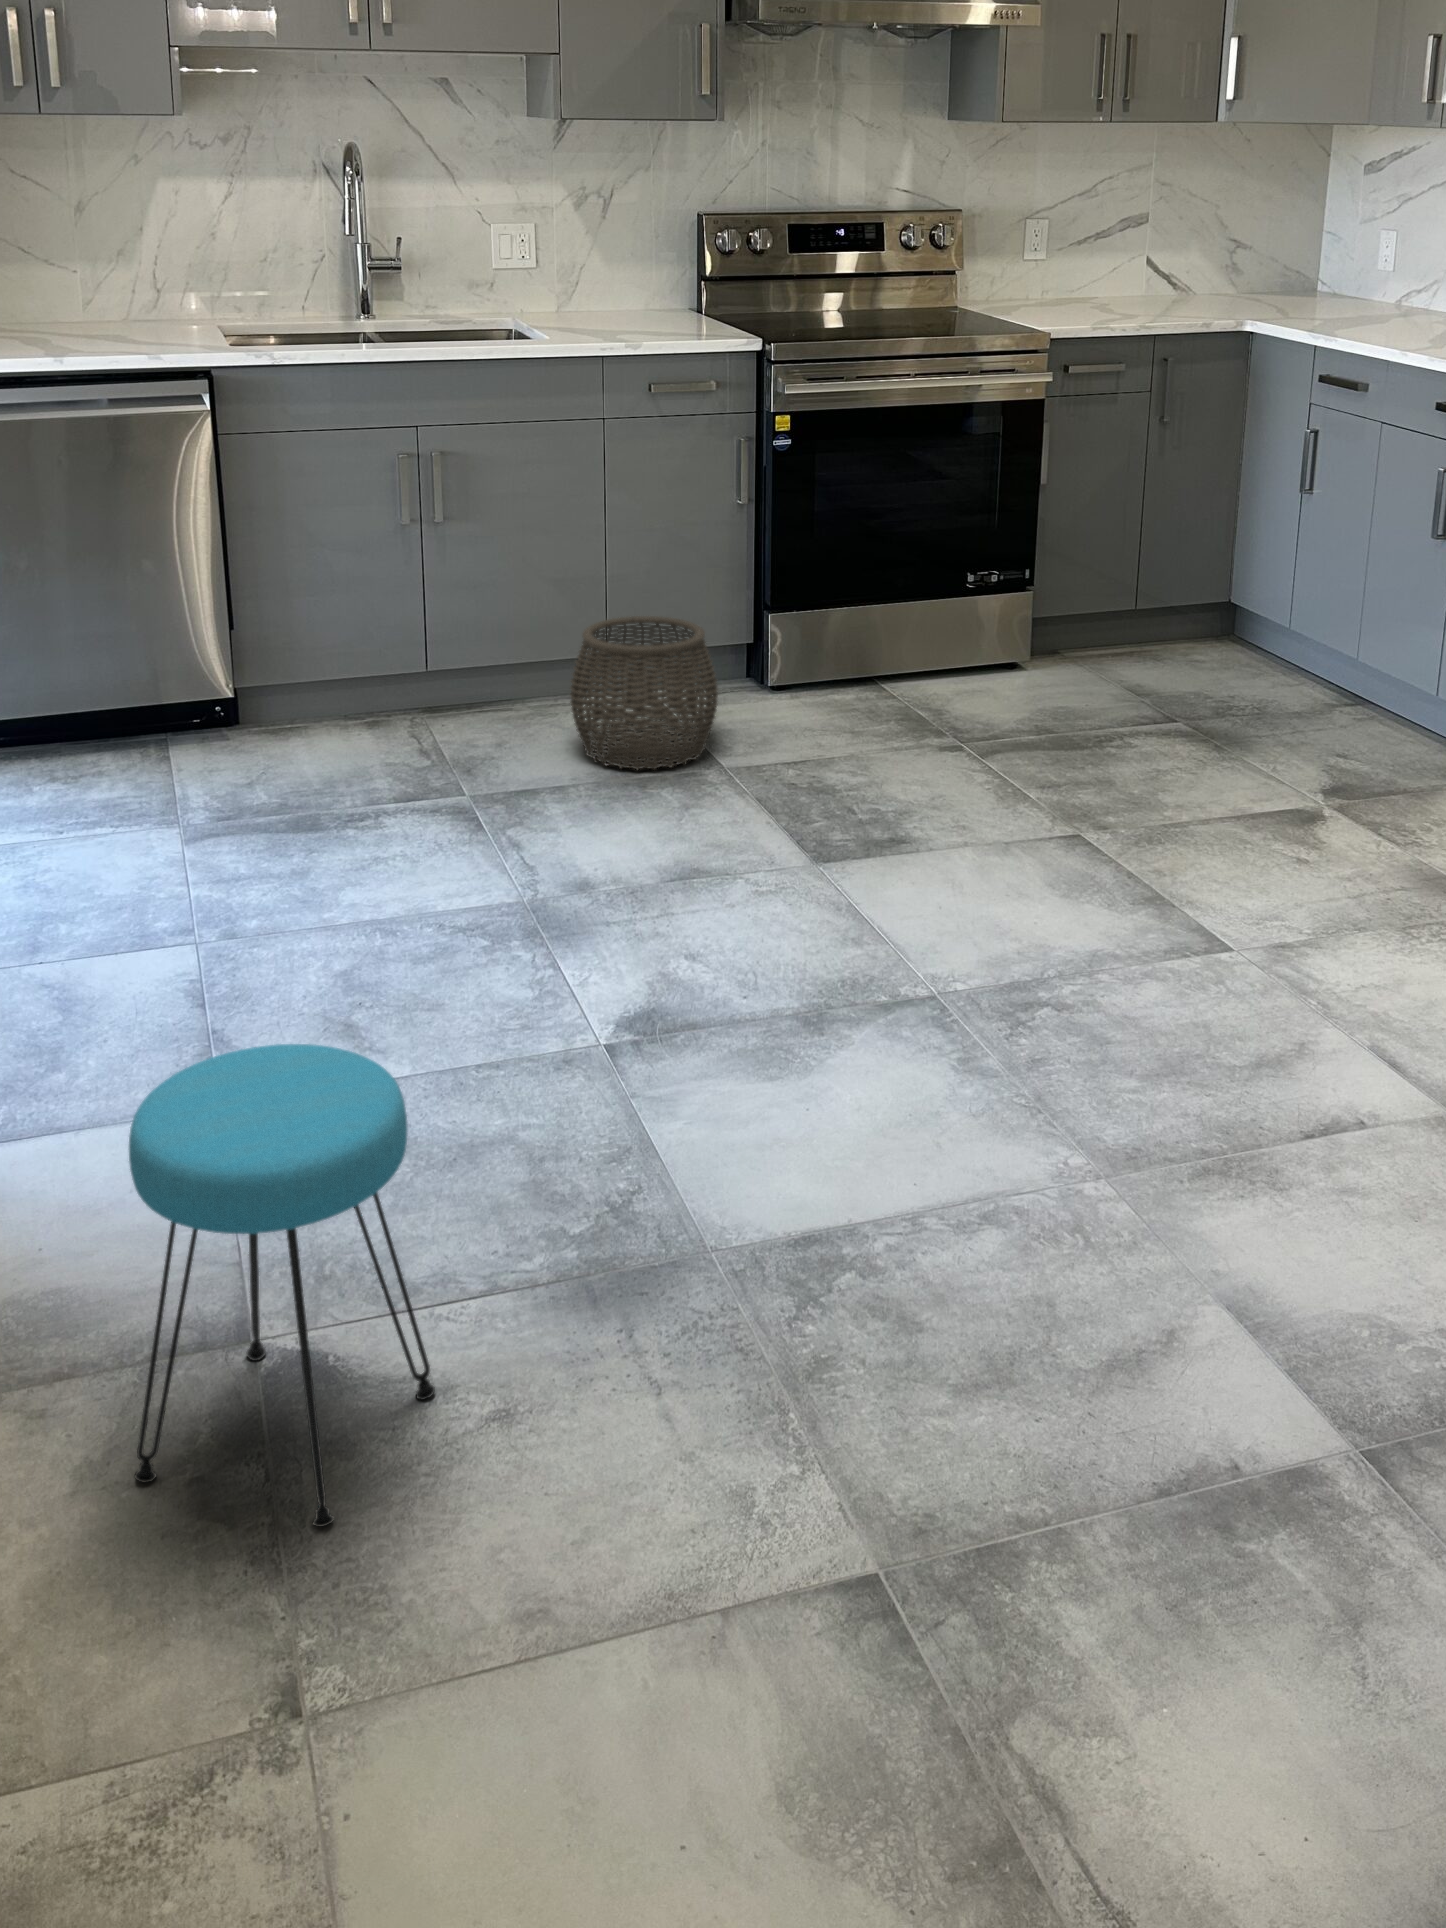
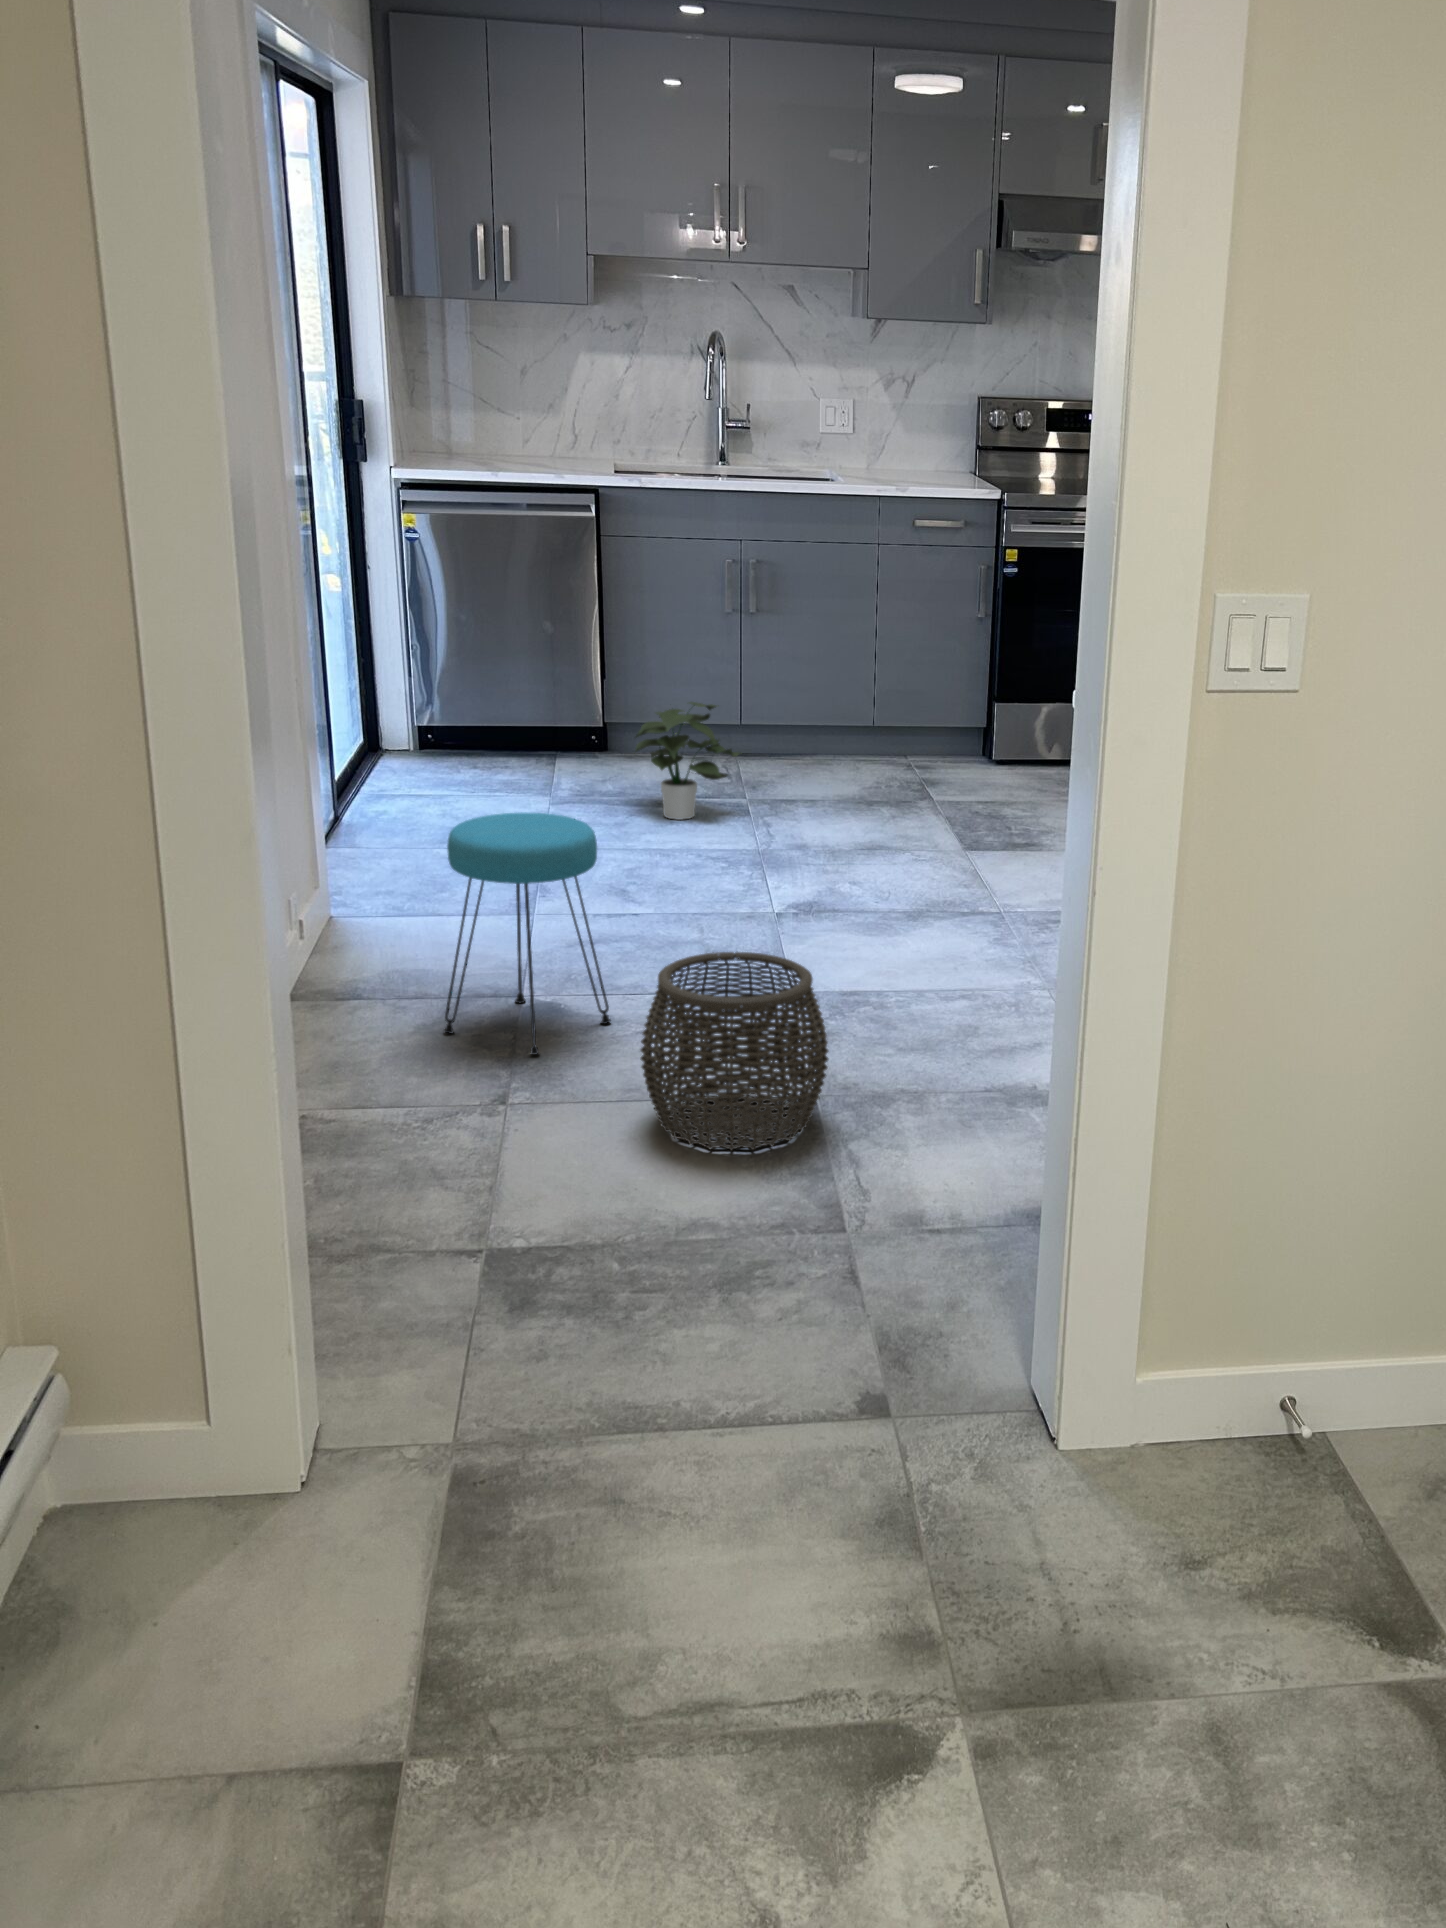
woven basket: present [570,616,718,770] -> present [641,952,828,1151]
potted plant: none [306,681,471,853] -> present [635,702,739,820]

